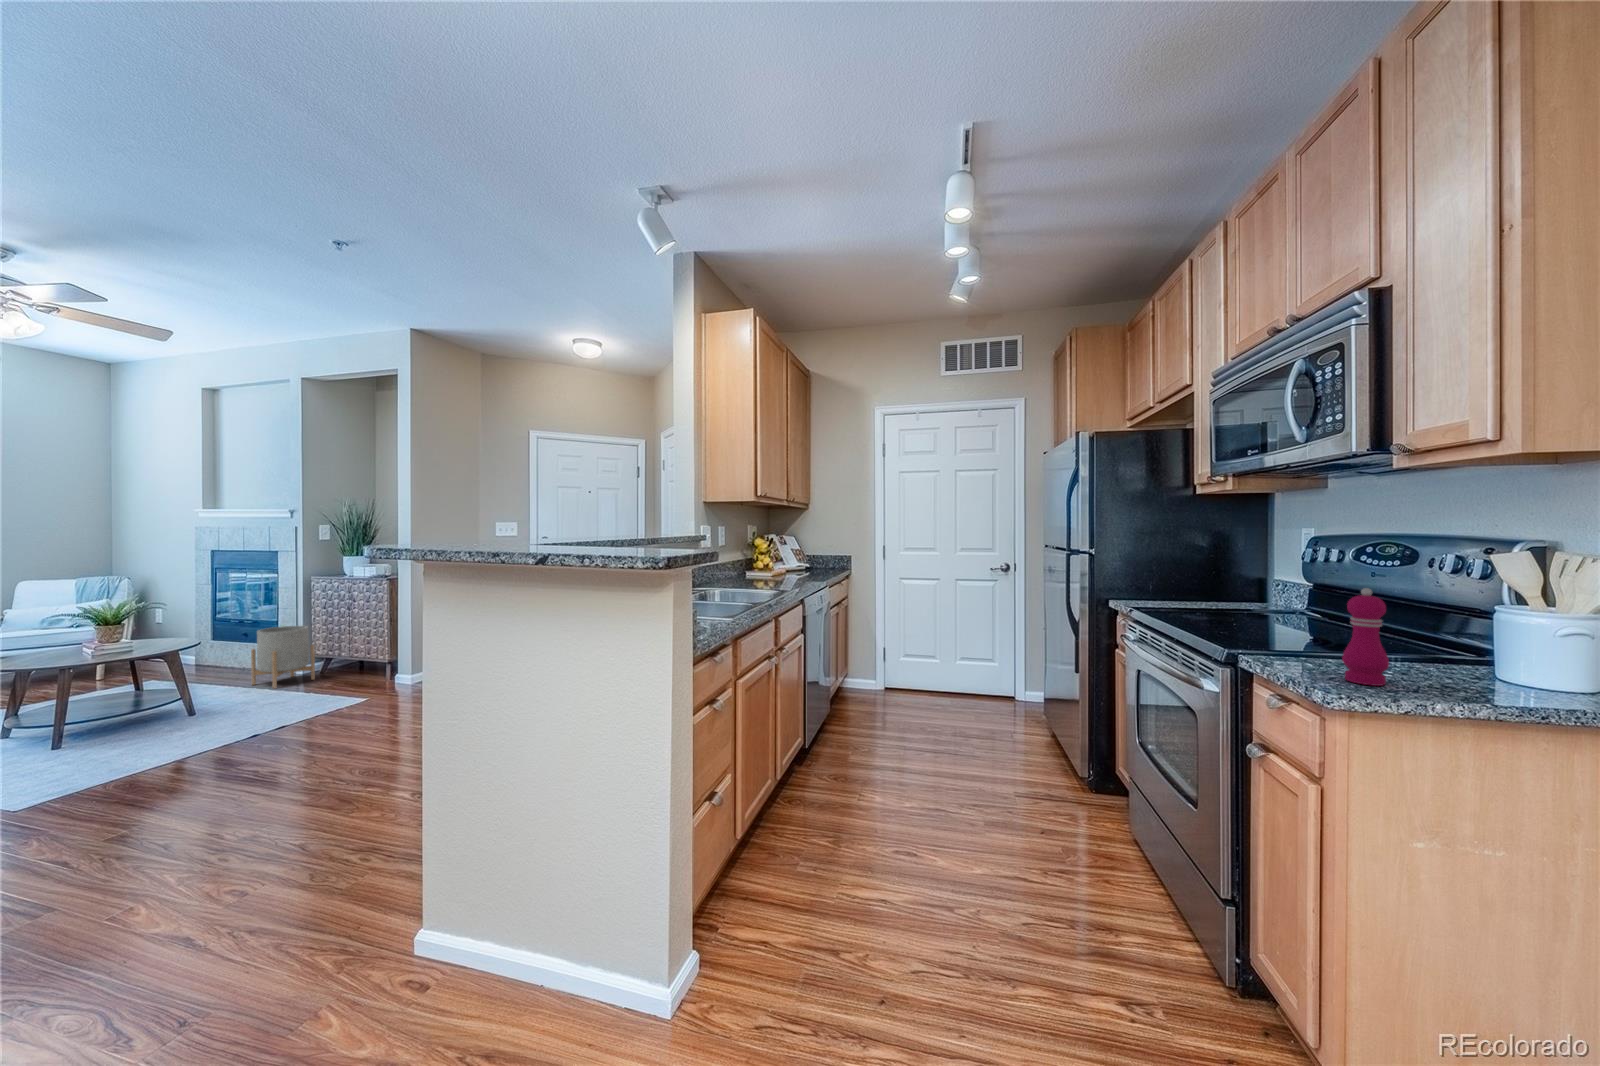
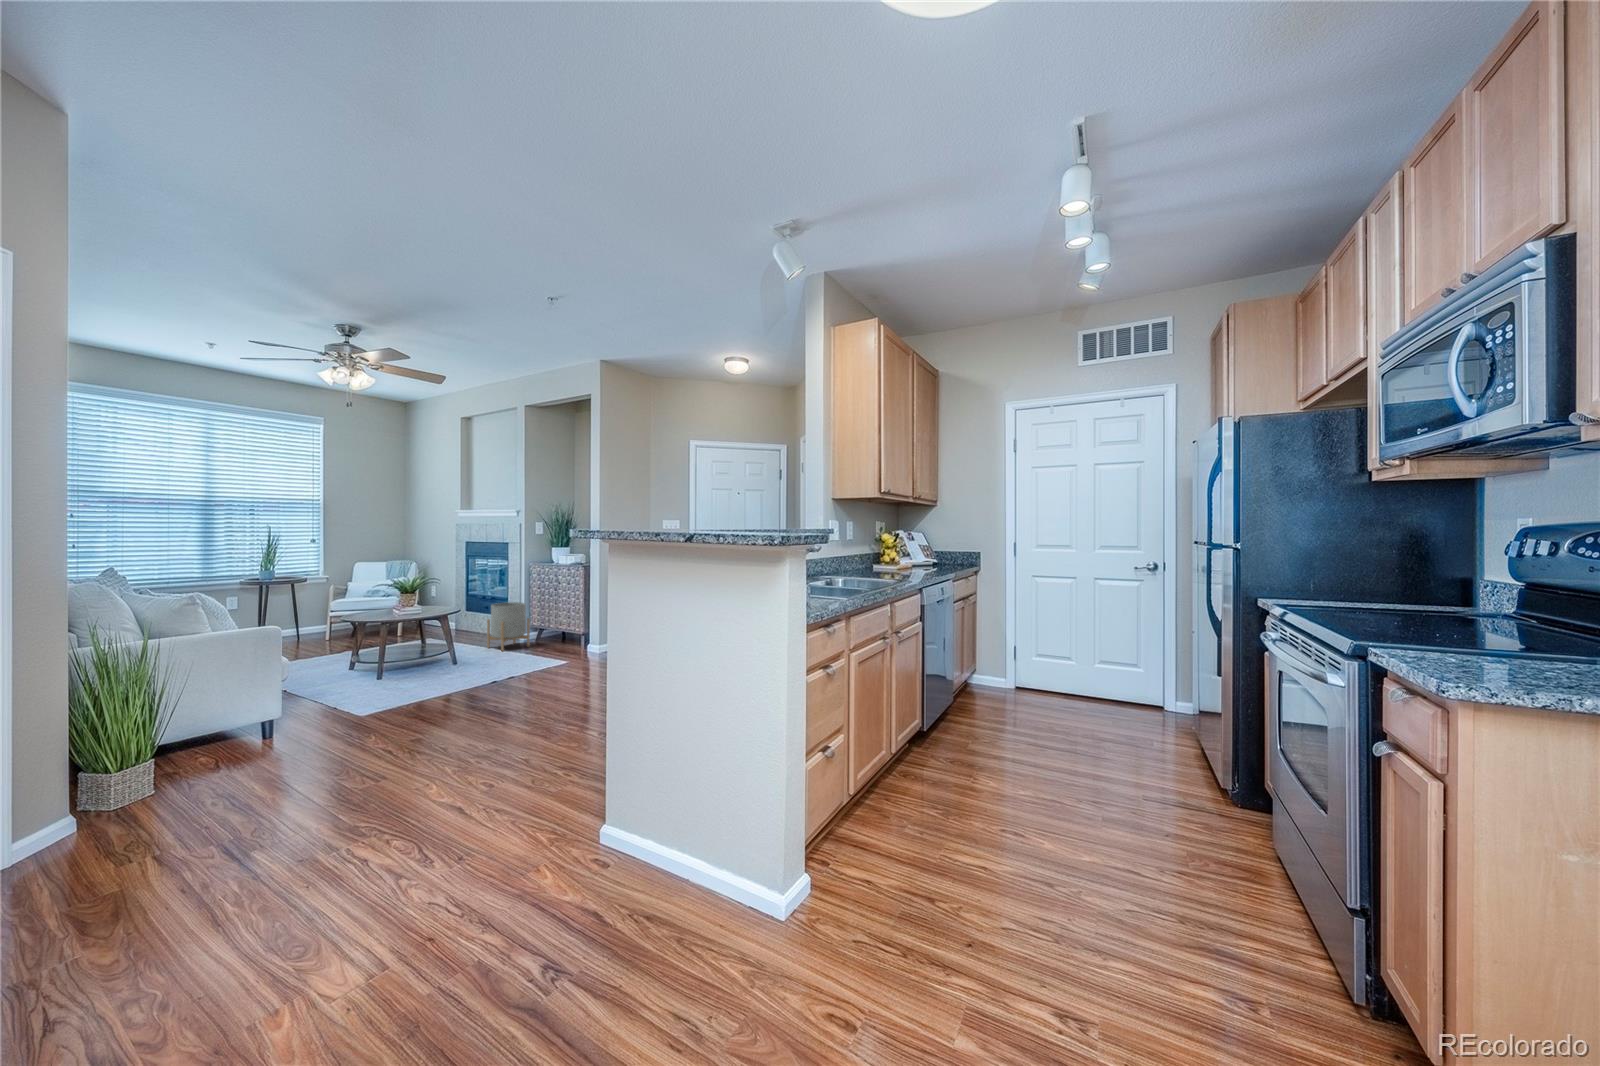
pepper mill: present [1342,588,1389,686] -> none [1477,572,1535,679]

